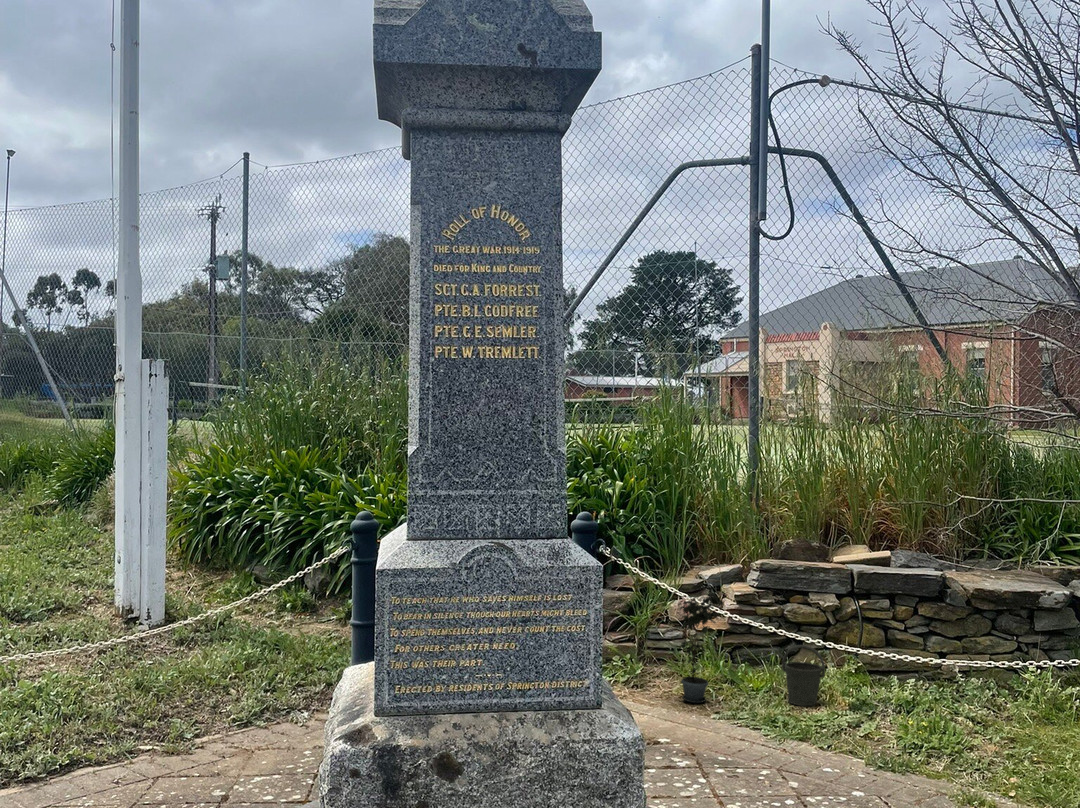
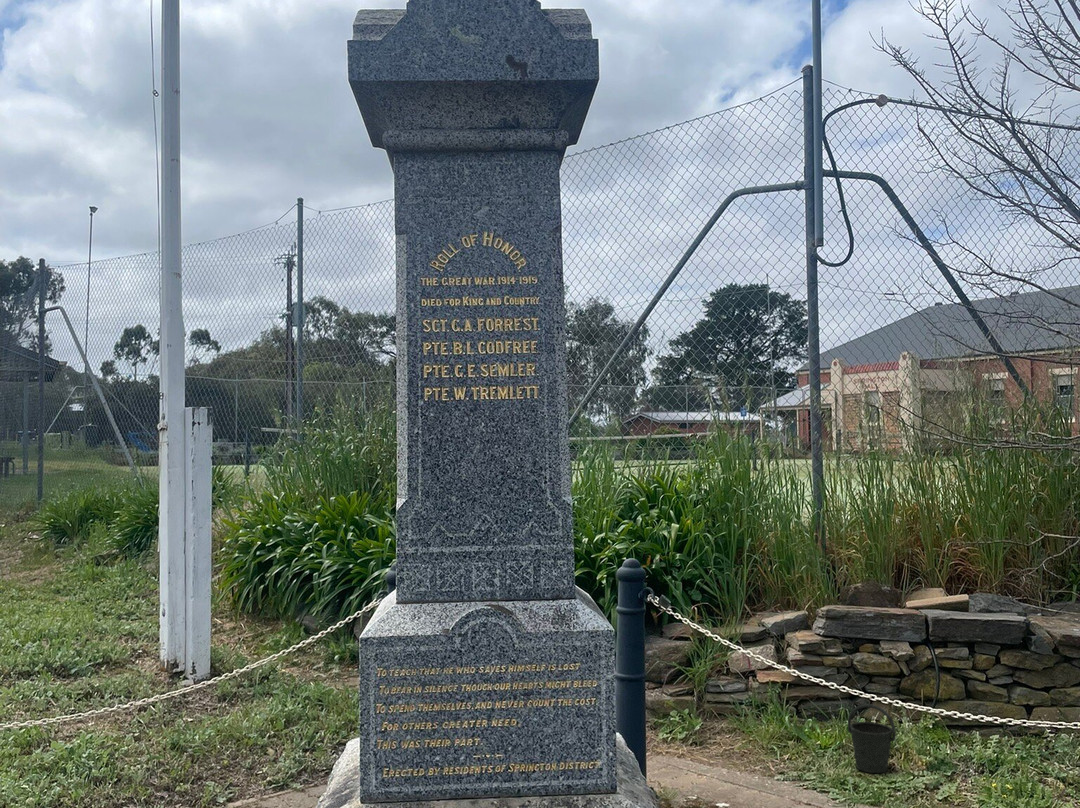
potted plant: present [678,588,723,703] -> none [726,641,779,767]

